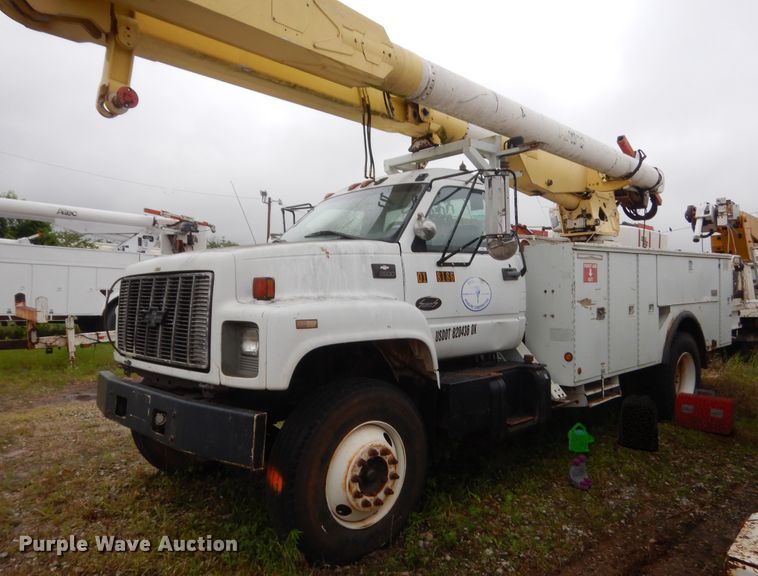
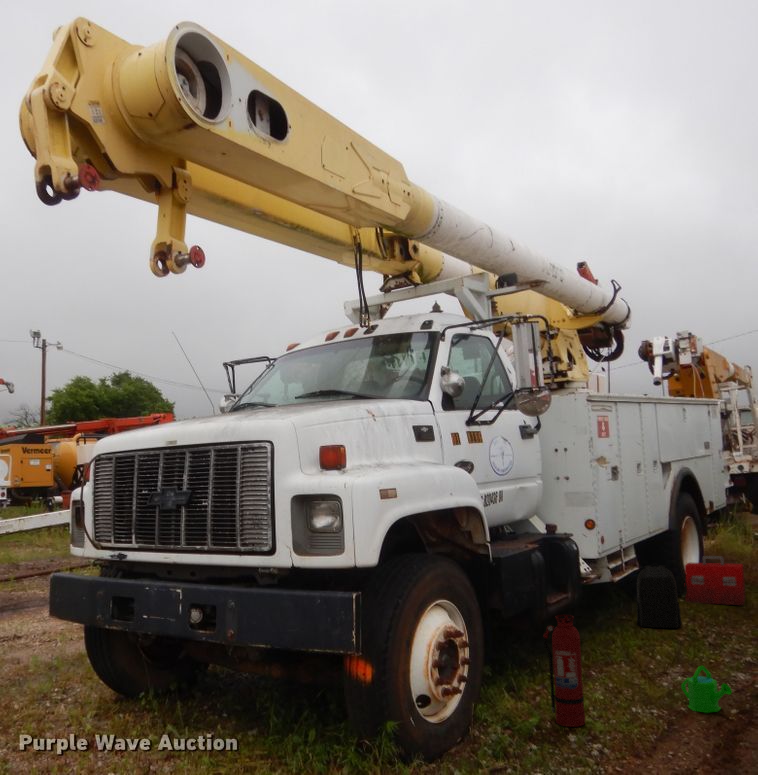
watering can: present [568,423,594,452] -> present [681,666,732,713]
fire extinguisher: none [482,441,514,542] -> present [544,615,585,727]
boots: present [568,455,592,490] -> none [607,634,634,671]

